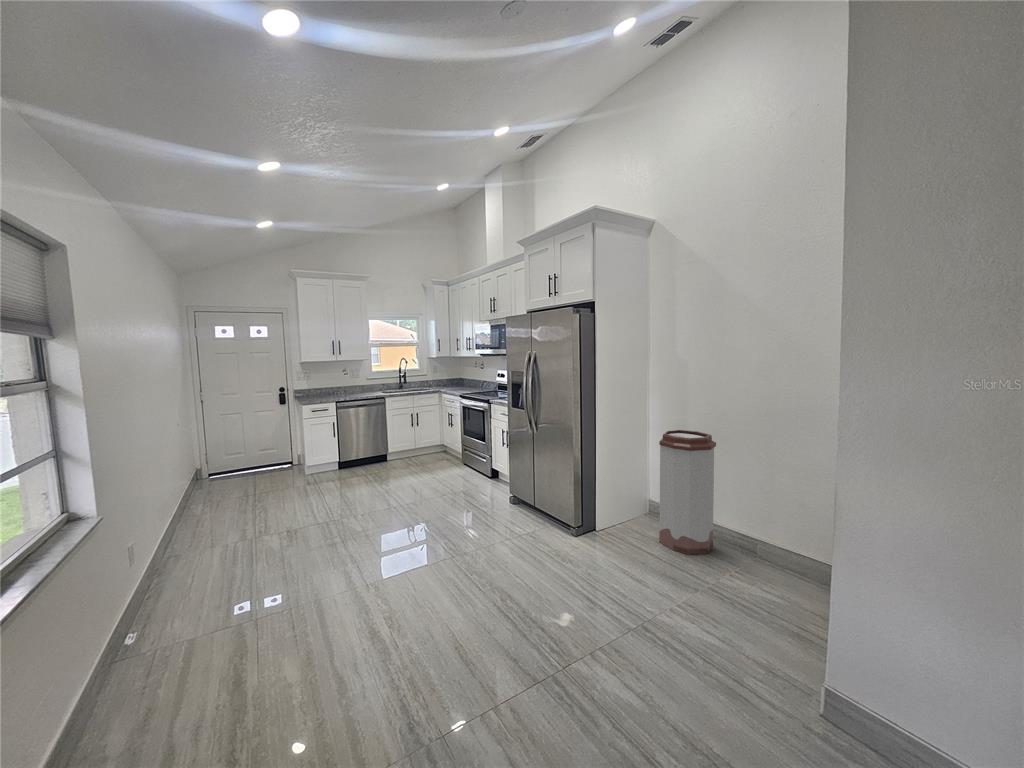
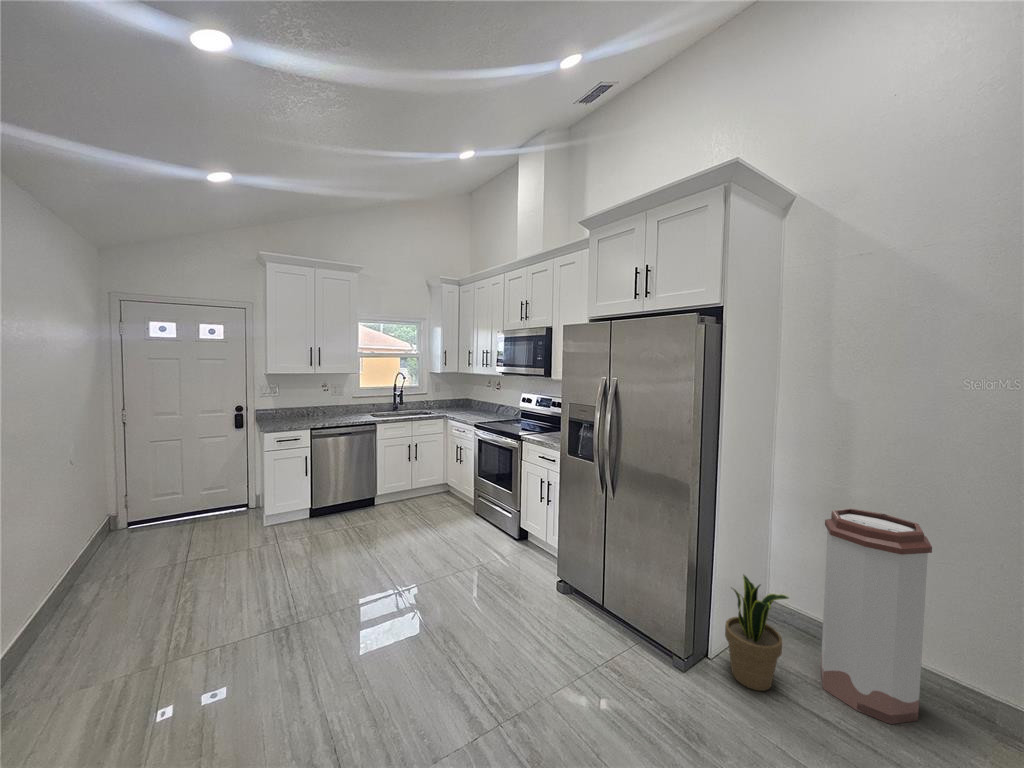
potted plant: none [601,476,636,543] -> present [725,575,789,691]

